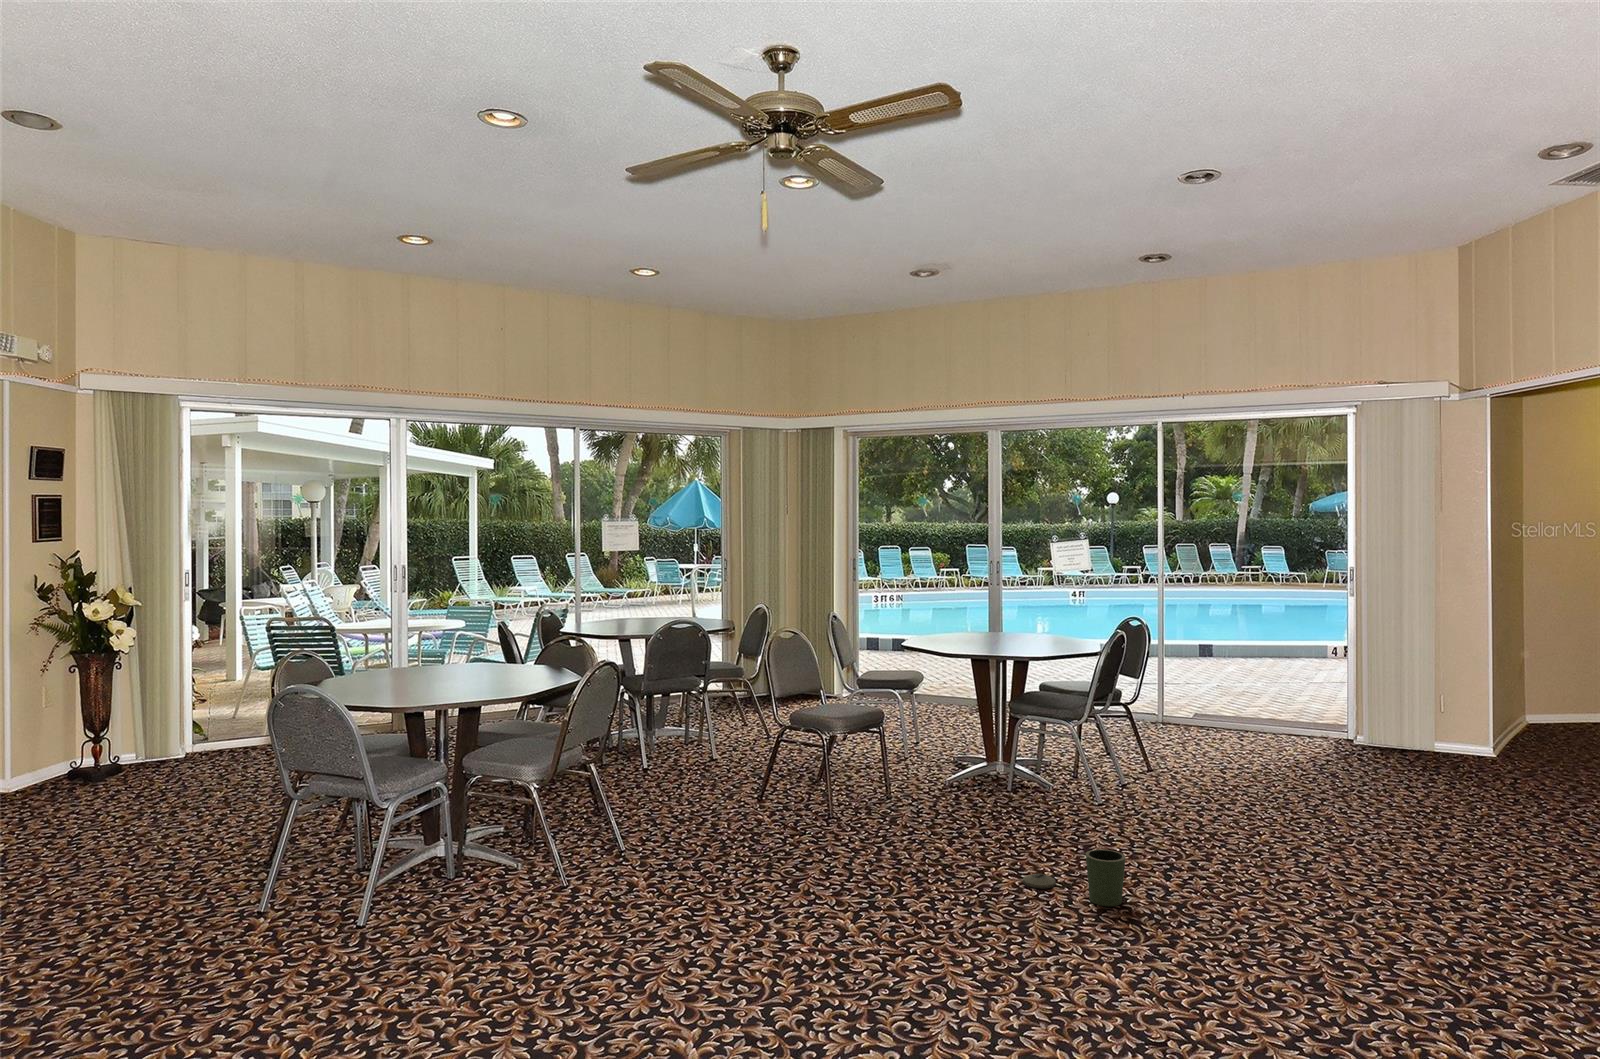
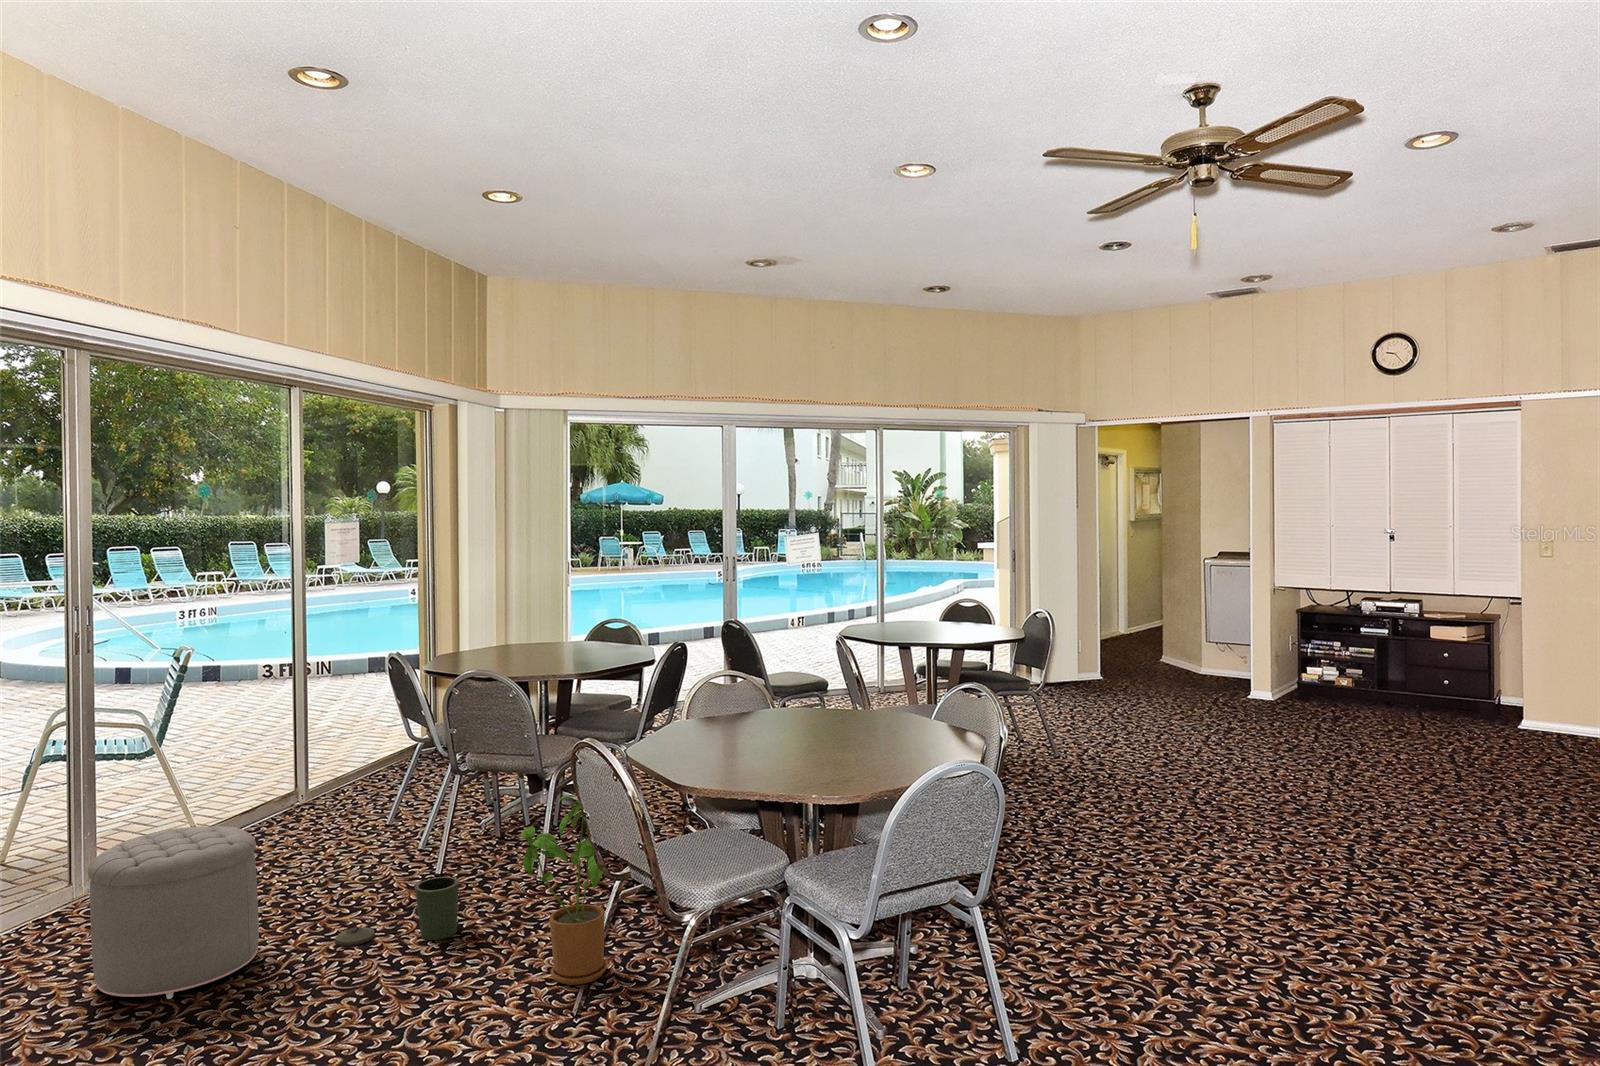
ottoman: none [856,756,968,883] -> present [88,826,259,999]
house plant: none [1149,798,1271,988] -> present [521,795,607,985]

